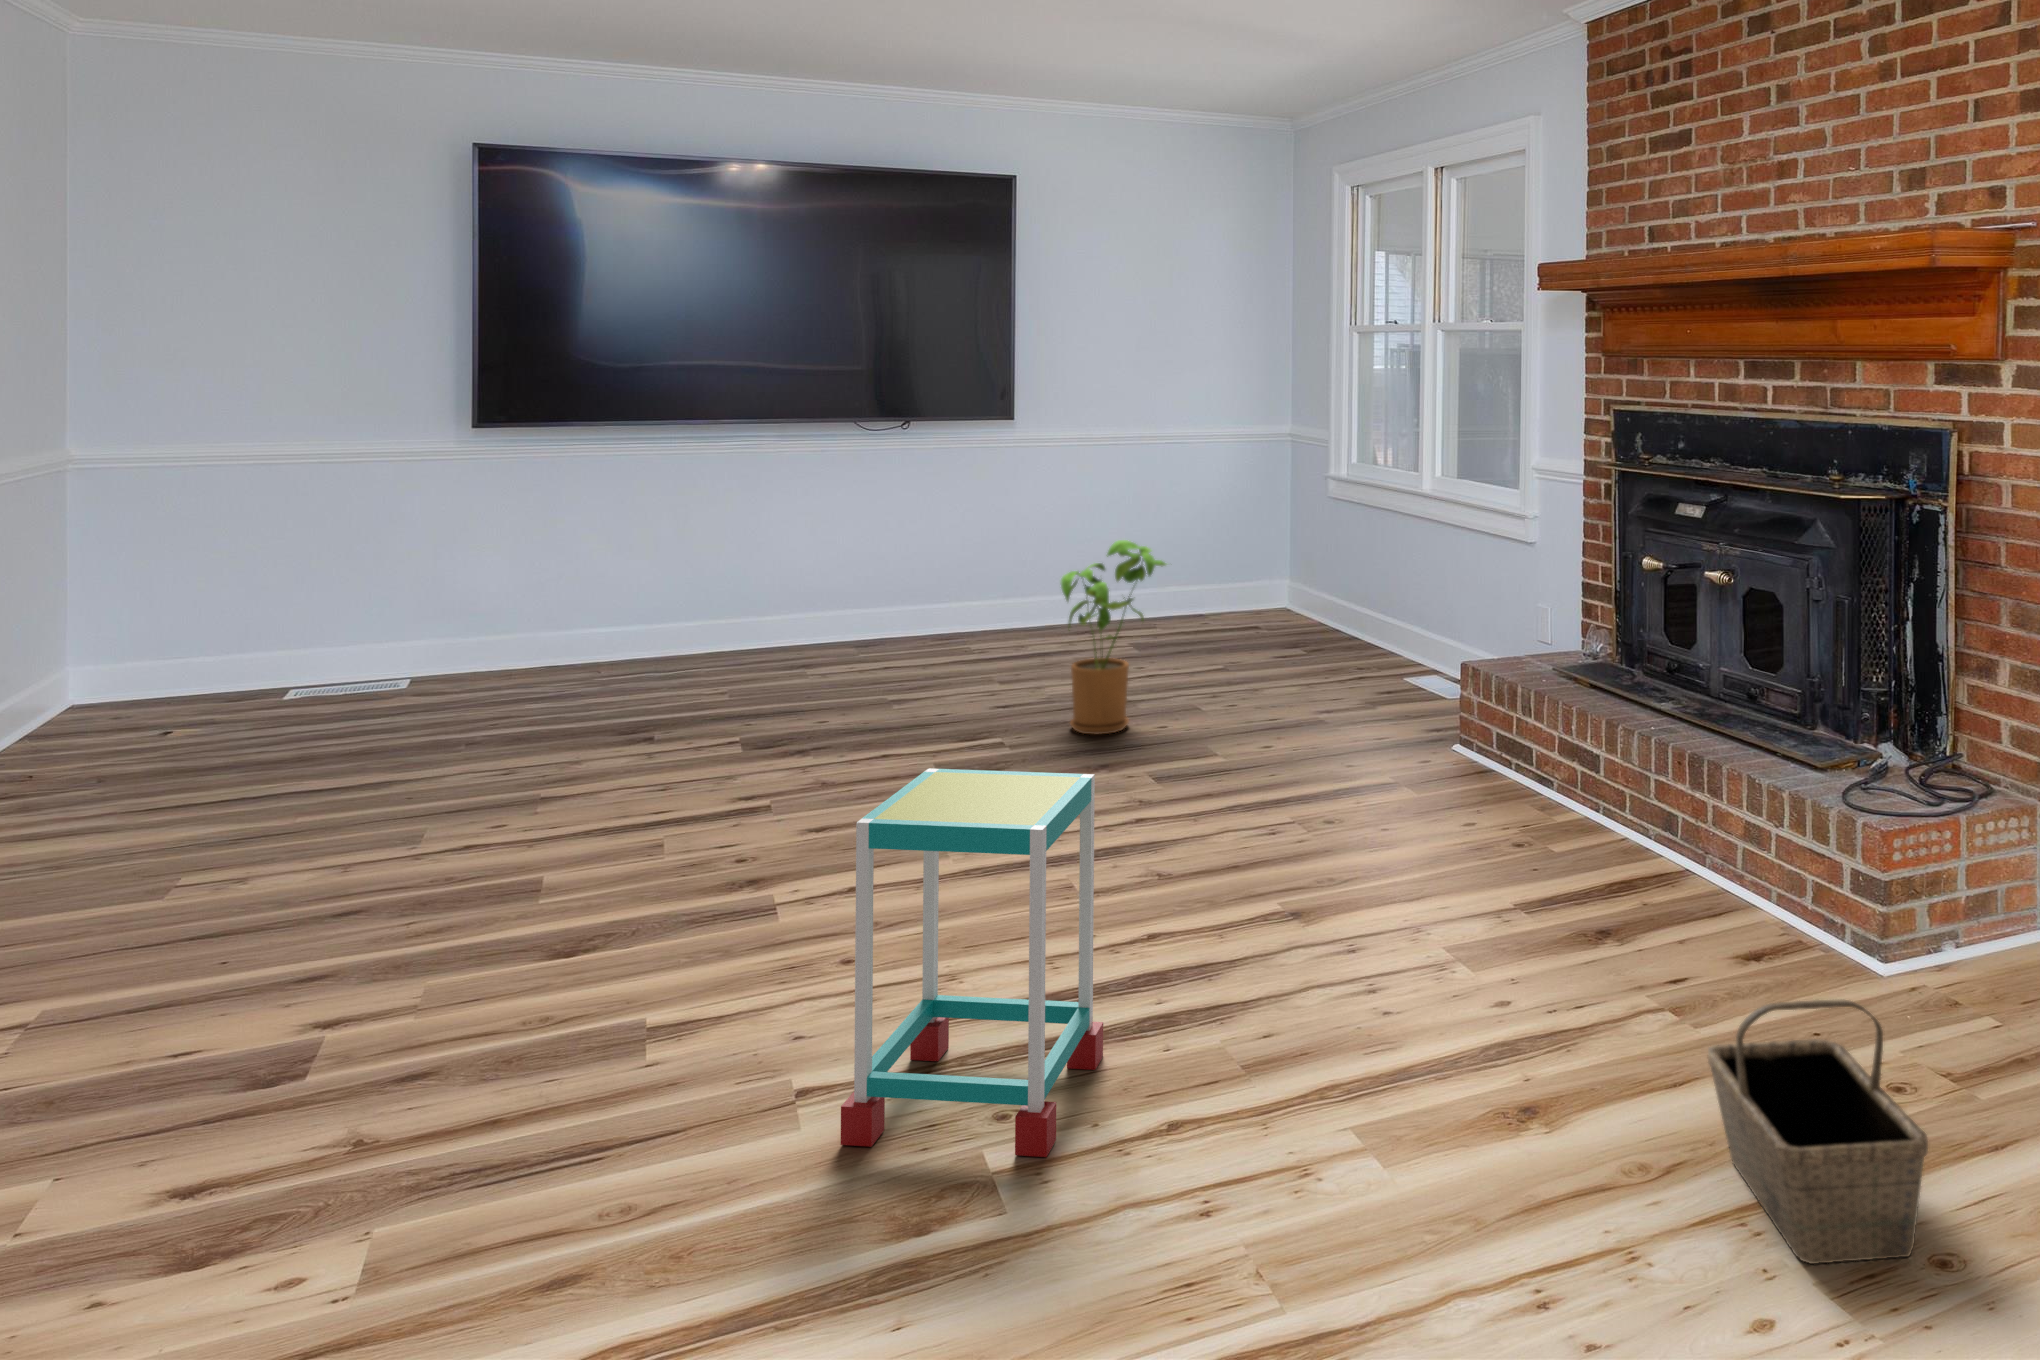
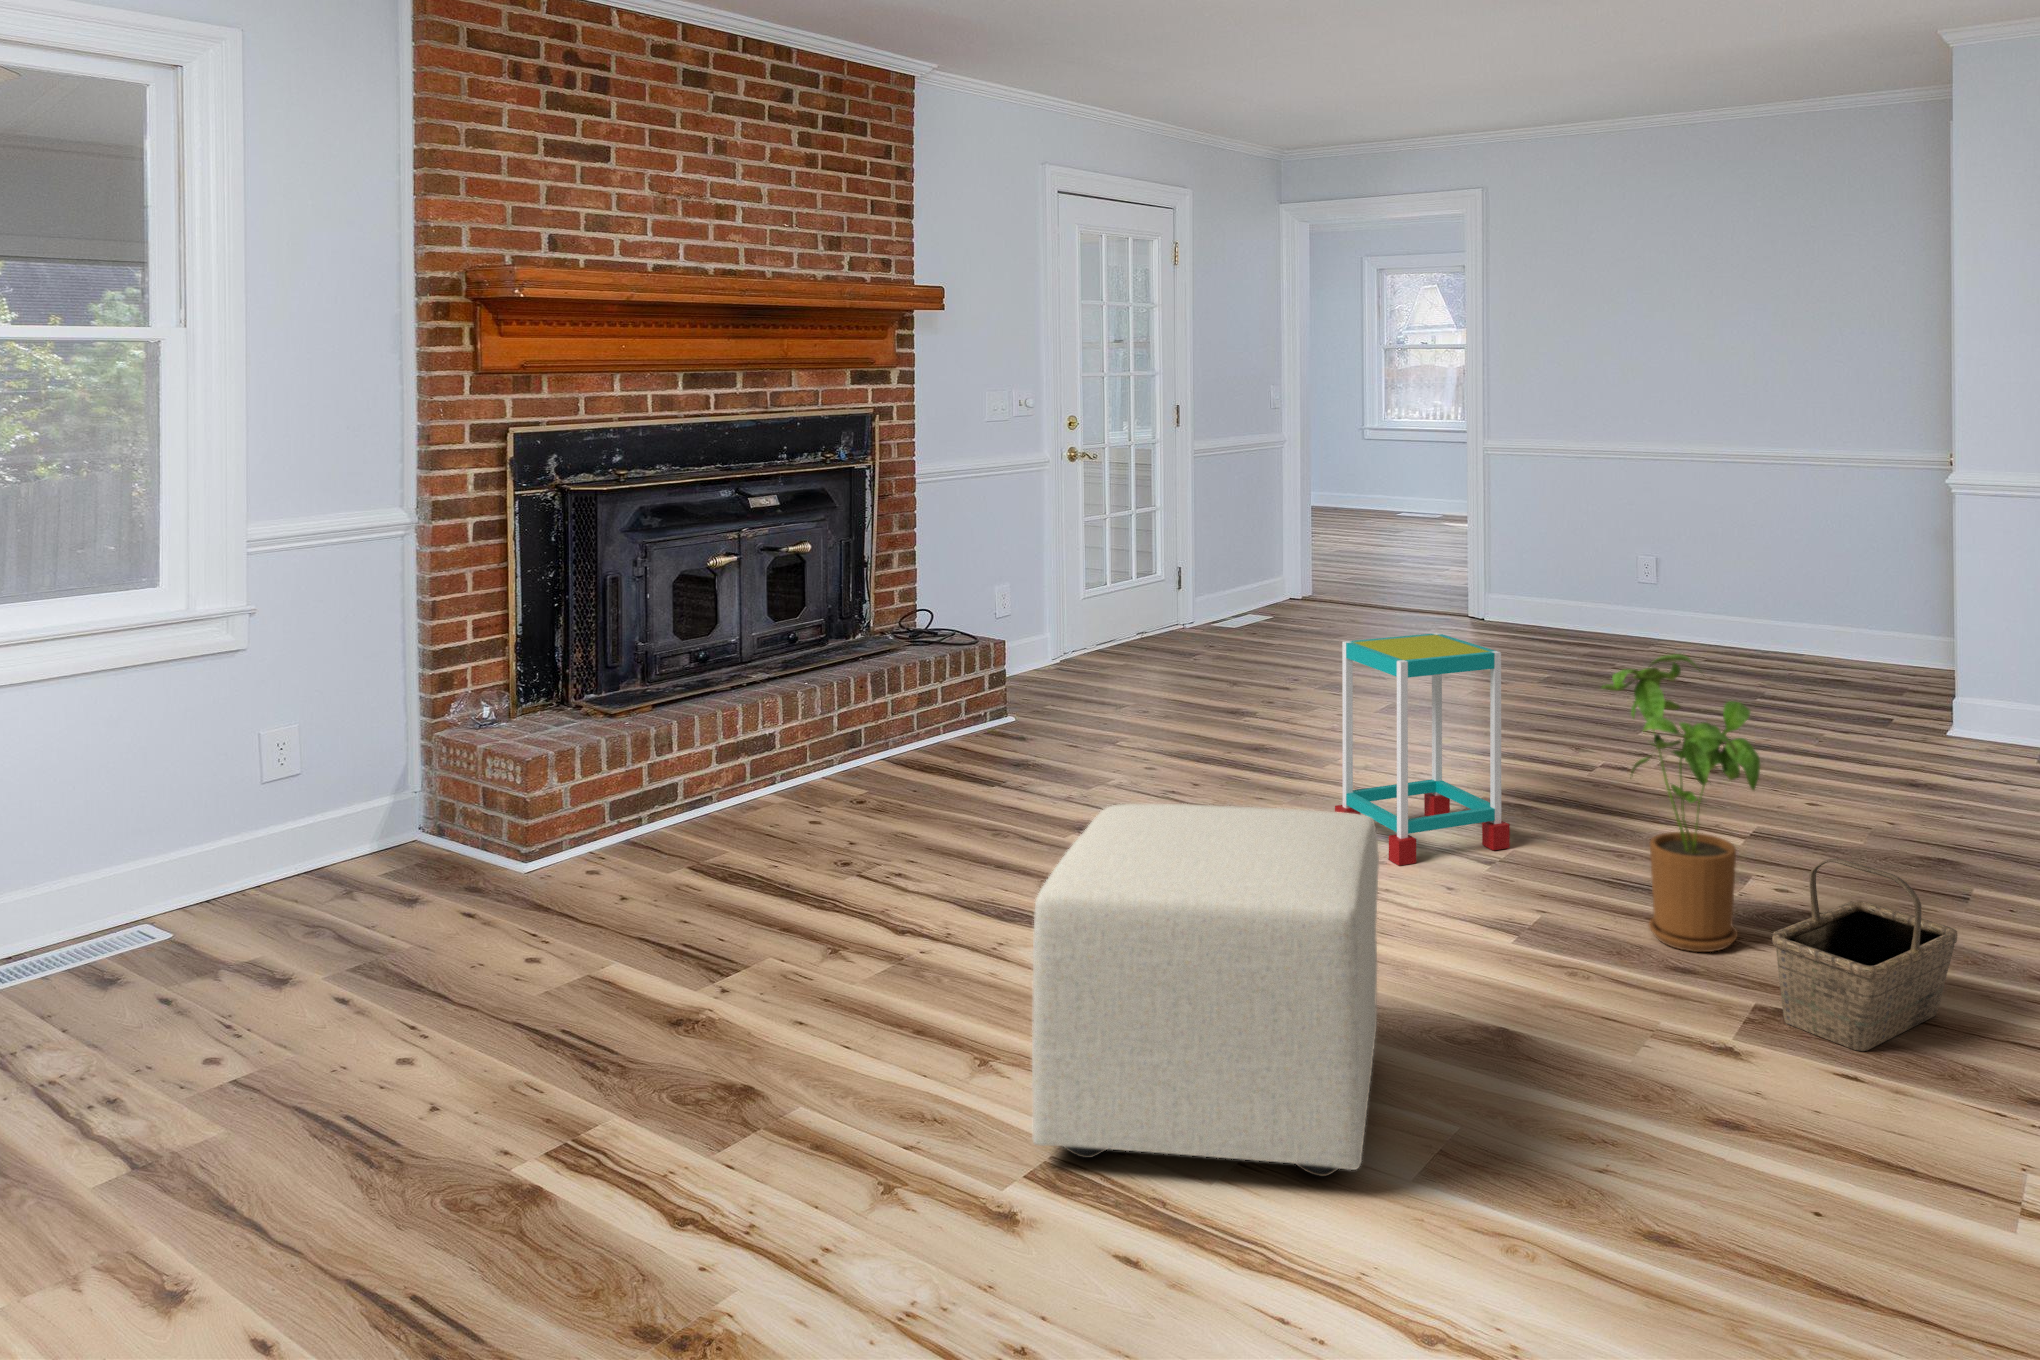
house plant: present [1061,540,1166,735] -> present [1602,654,1760,952]
ottoman: none [544,648,849,891] -> present [1032,804,1379,1176]
basket: present [1708,999,1928,1264] -> present [1772,859,1958,1051]

